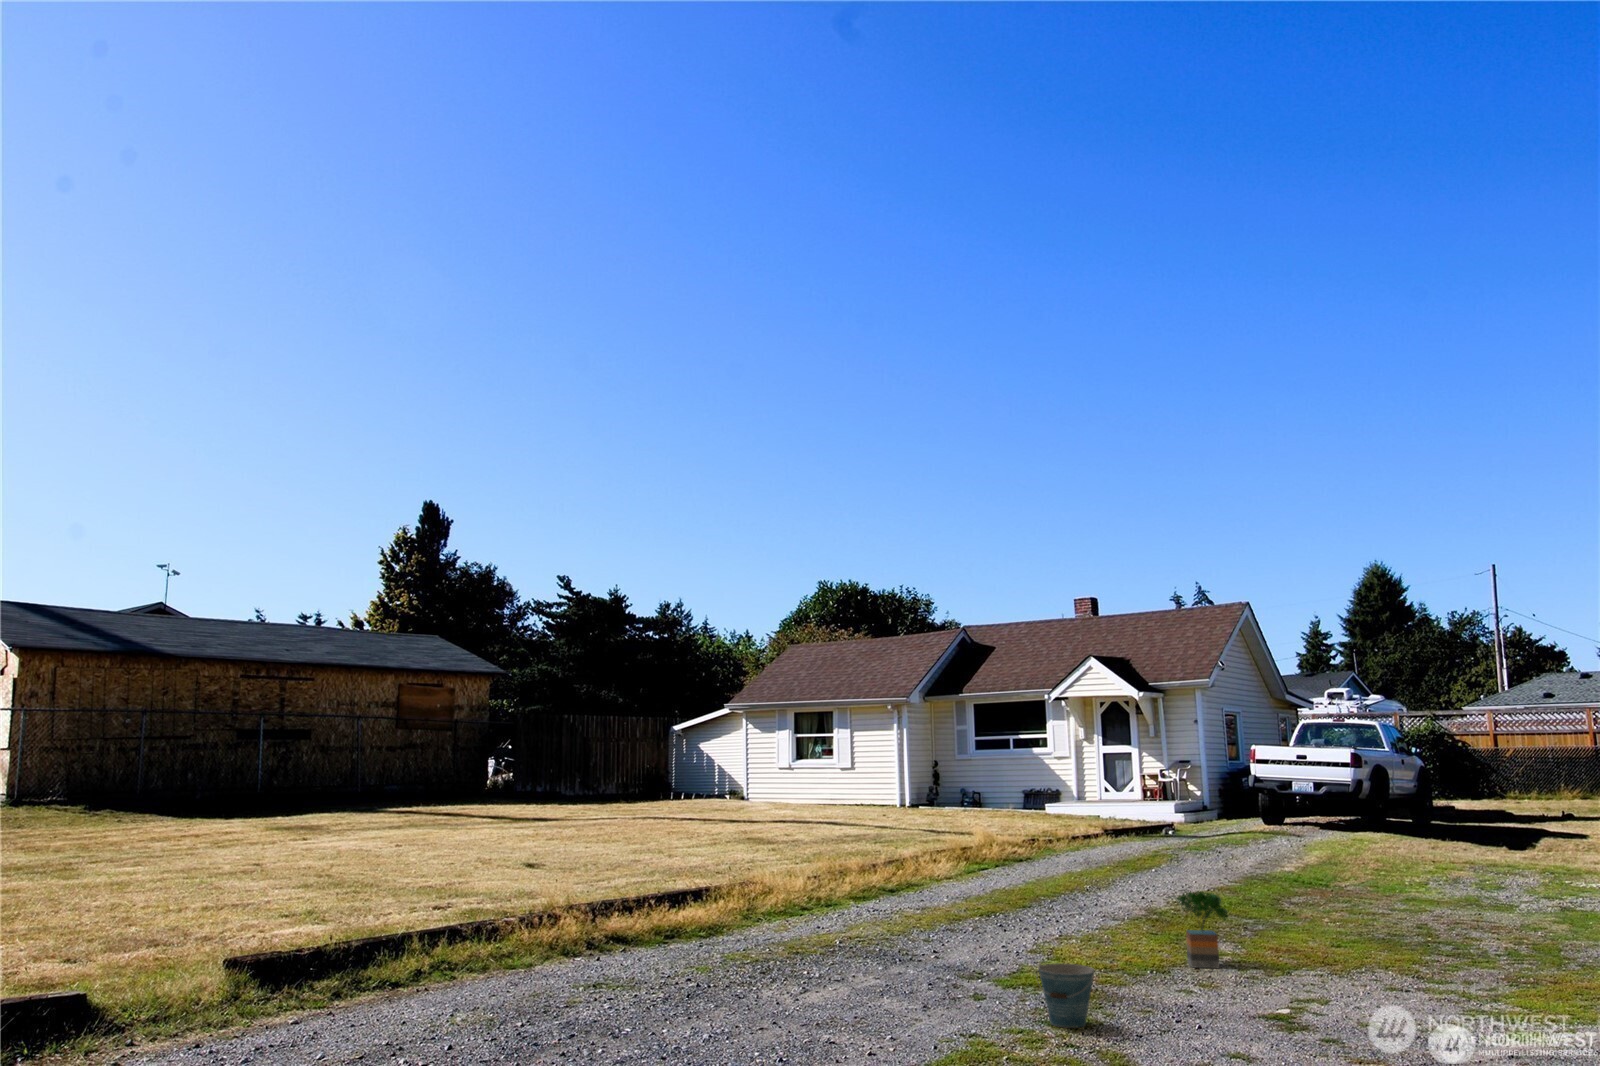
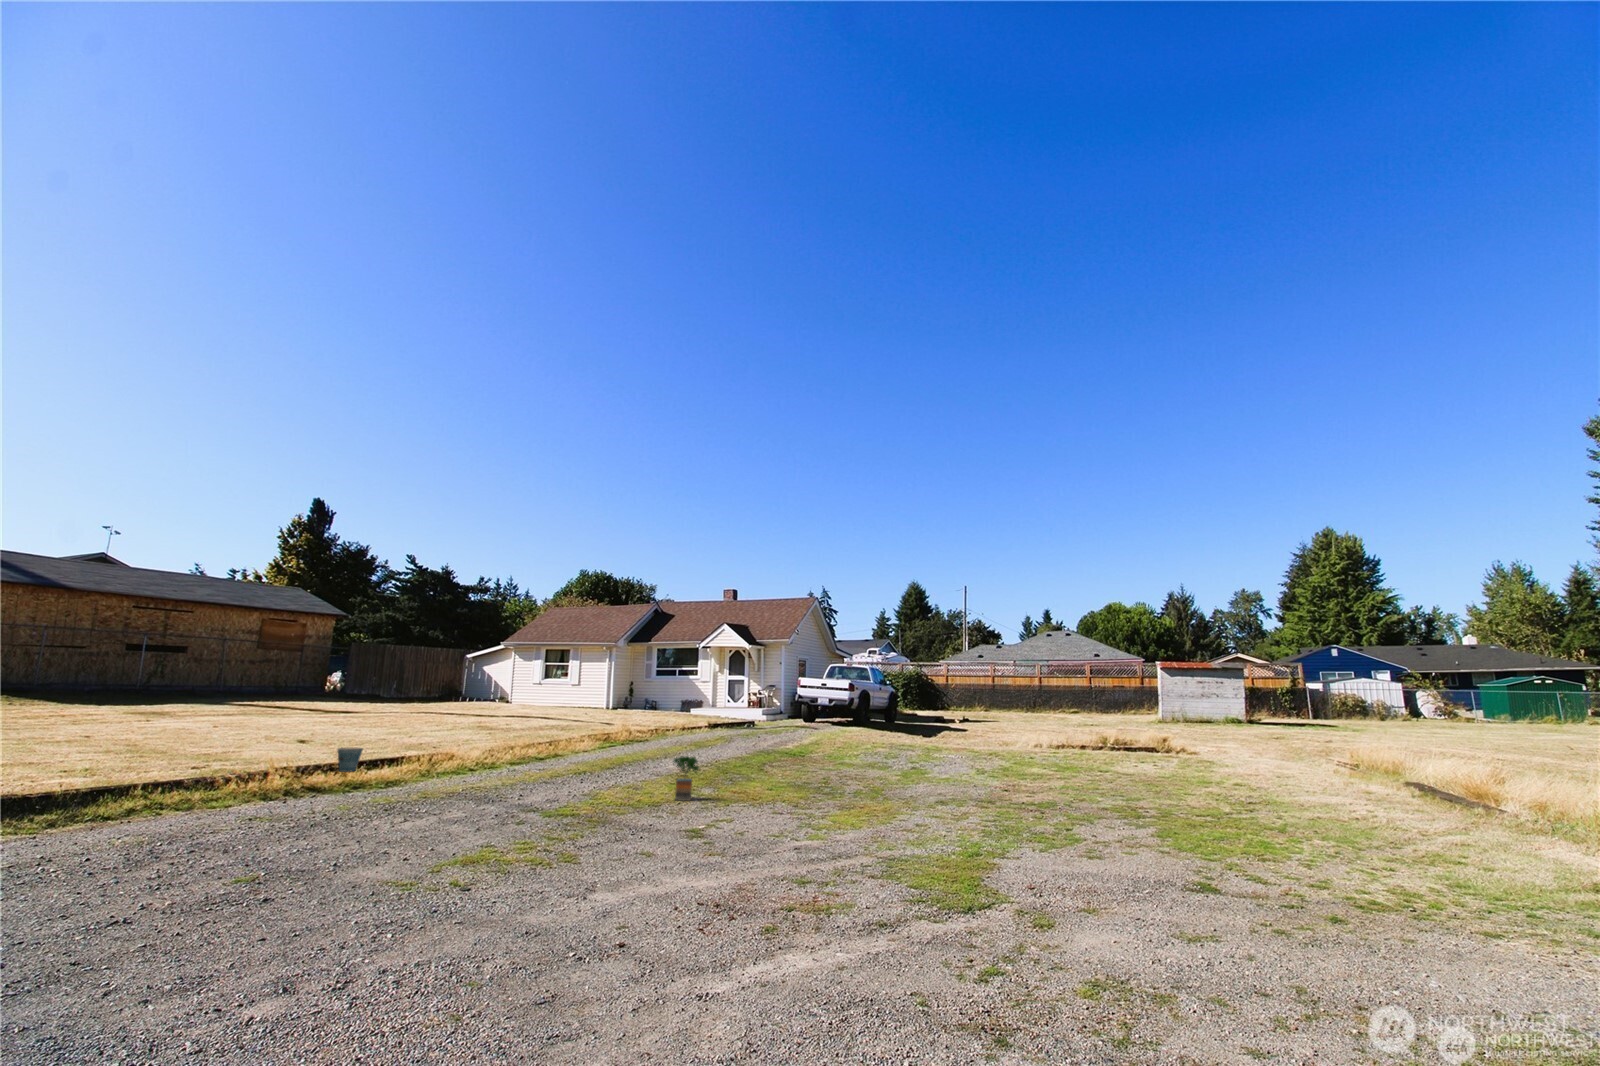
bucket: present [1037,964,1094,1028] -> present [337,747,363,772]

